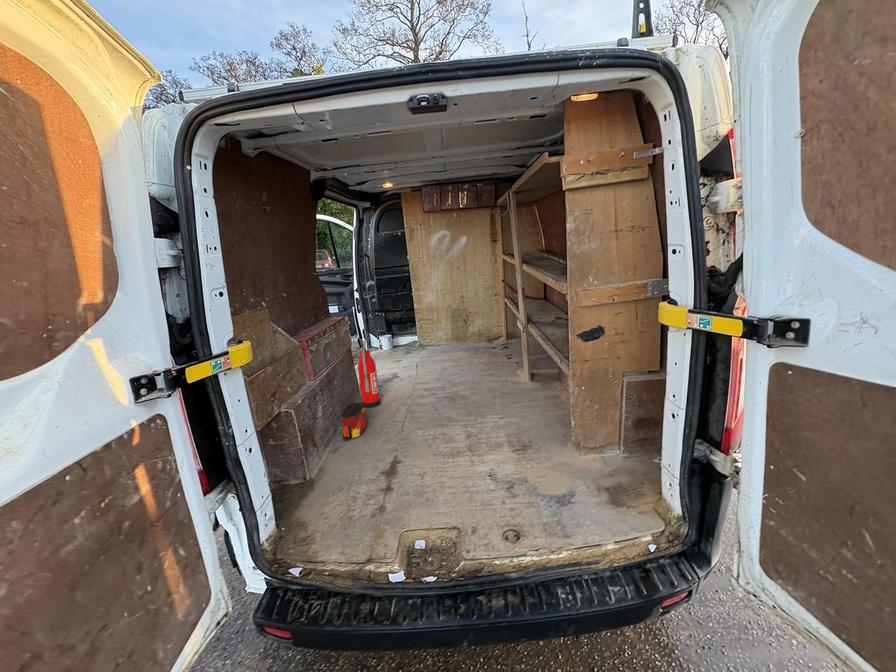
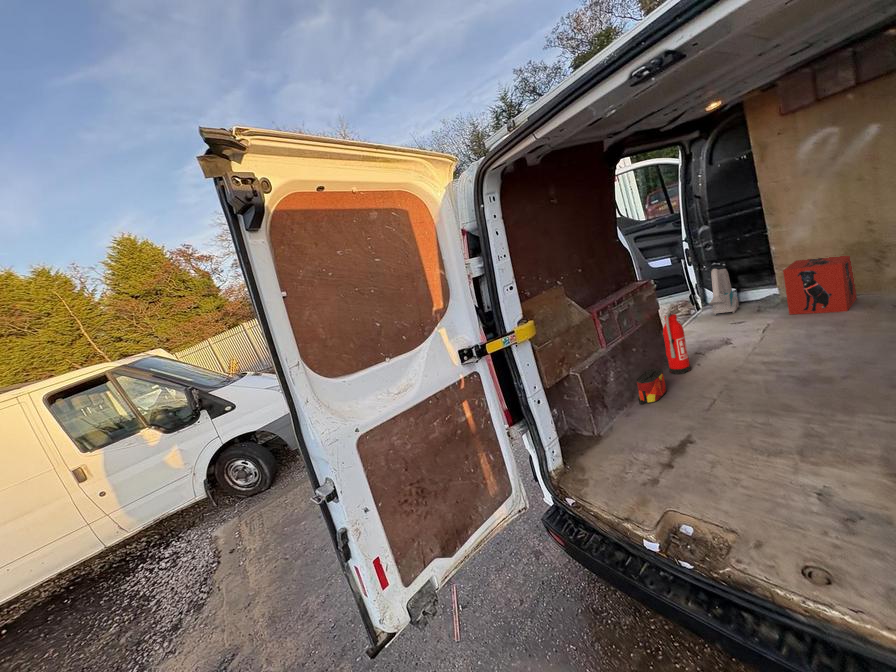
storage box: none [433,312,473,356] -> present [783,256,857,314]
vacuum cleaner: none [379,316,397,356] -> present [709,269,739,315]

